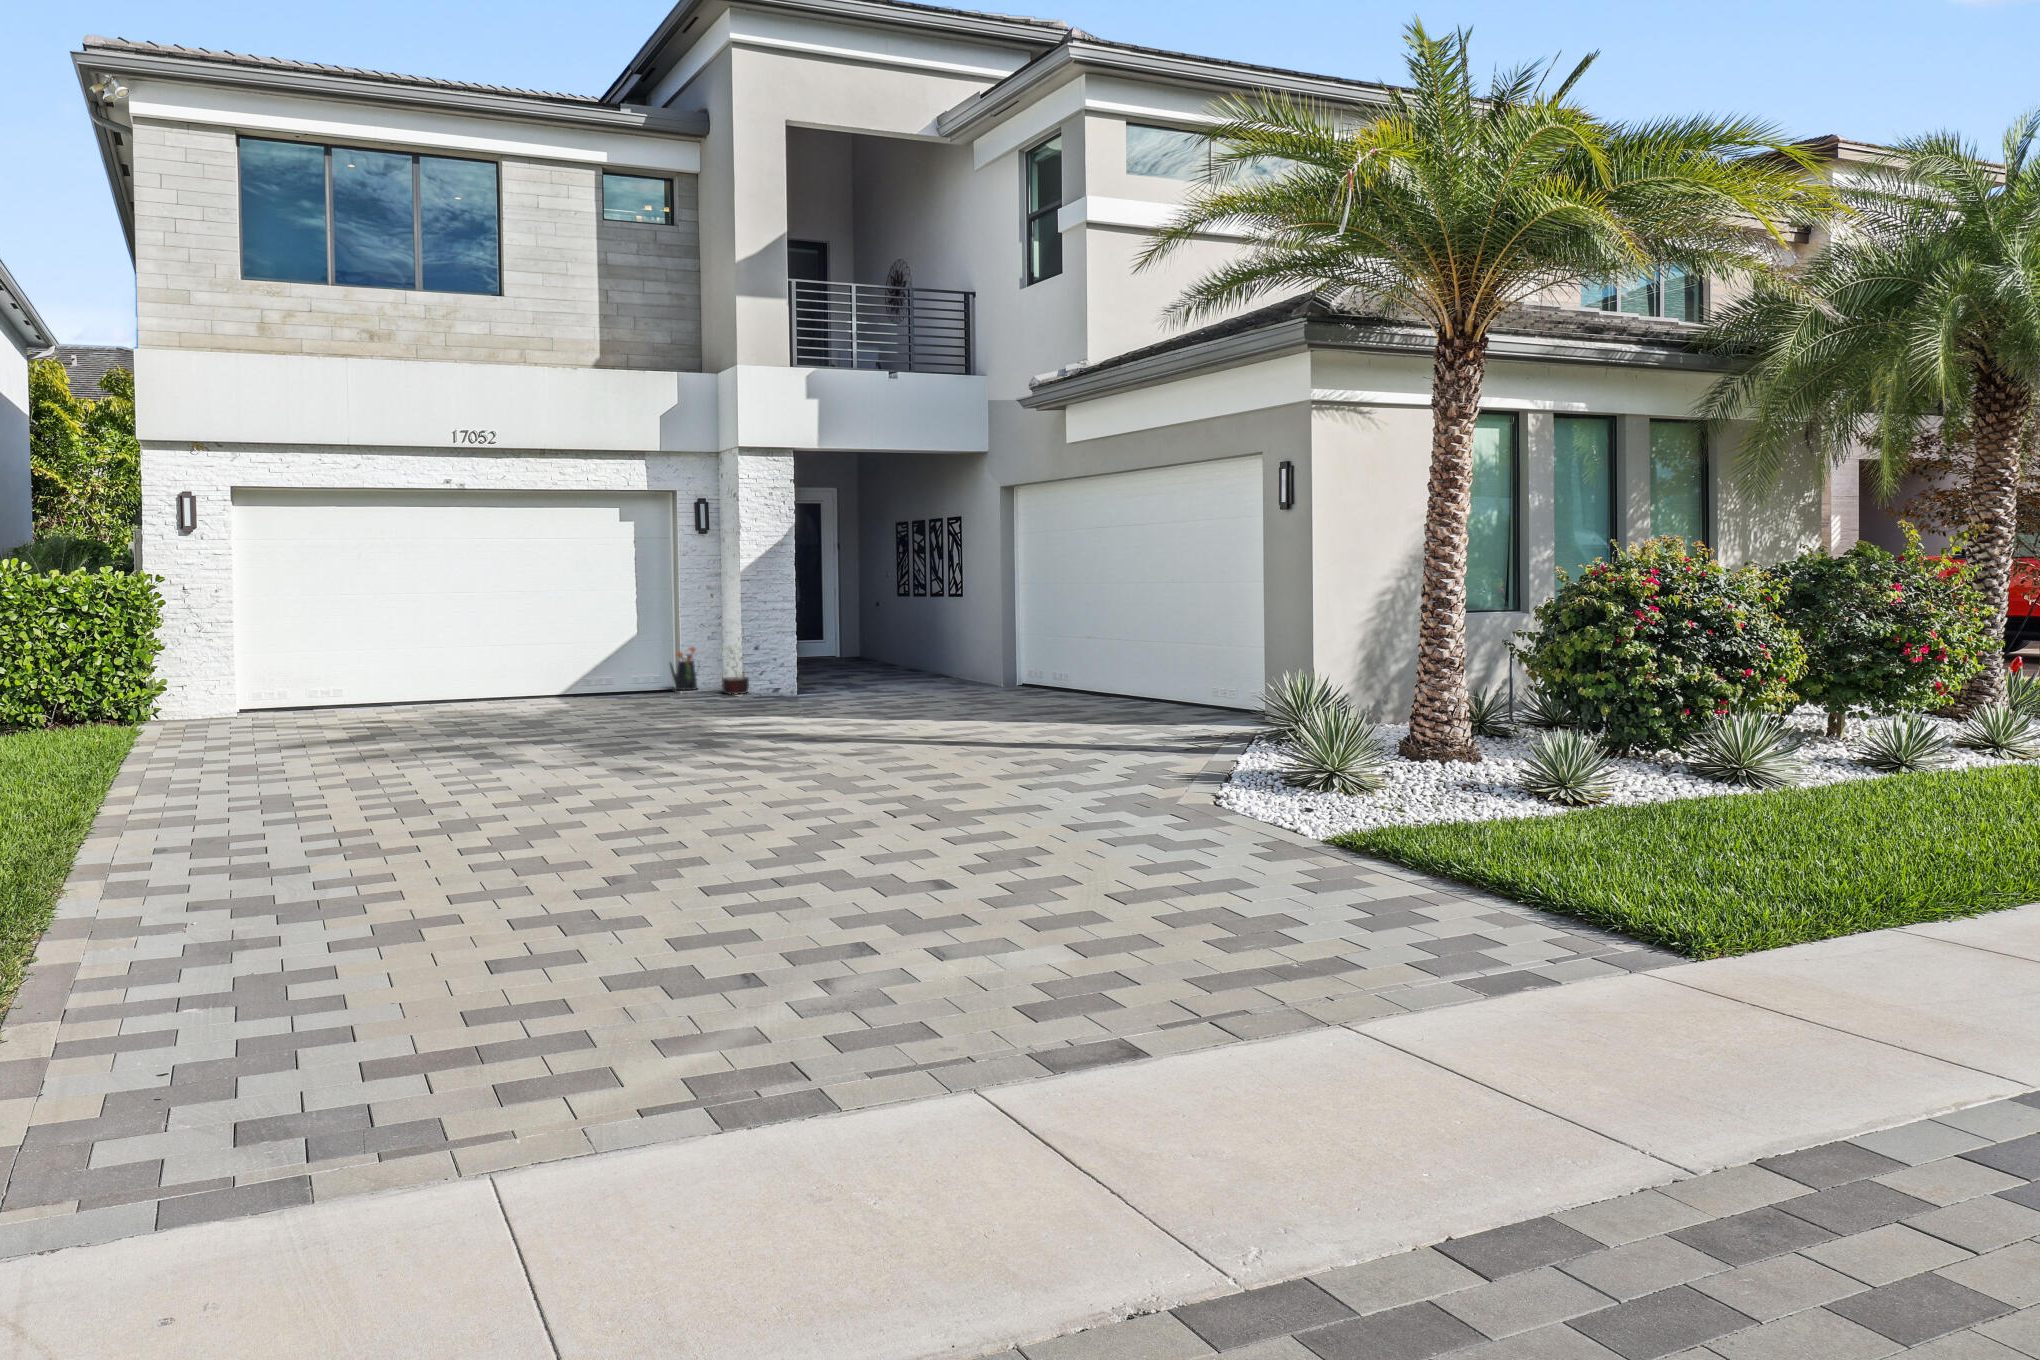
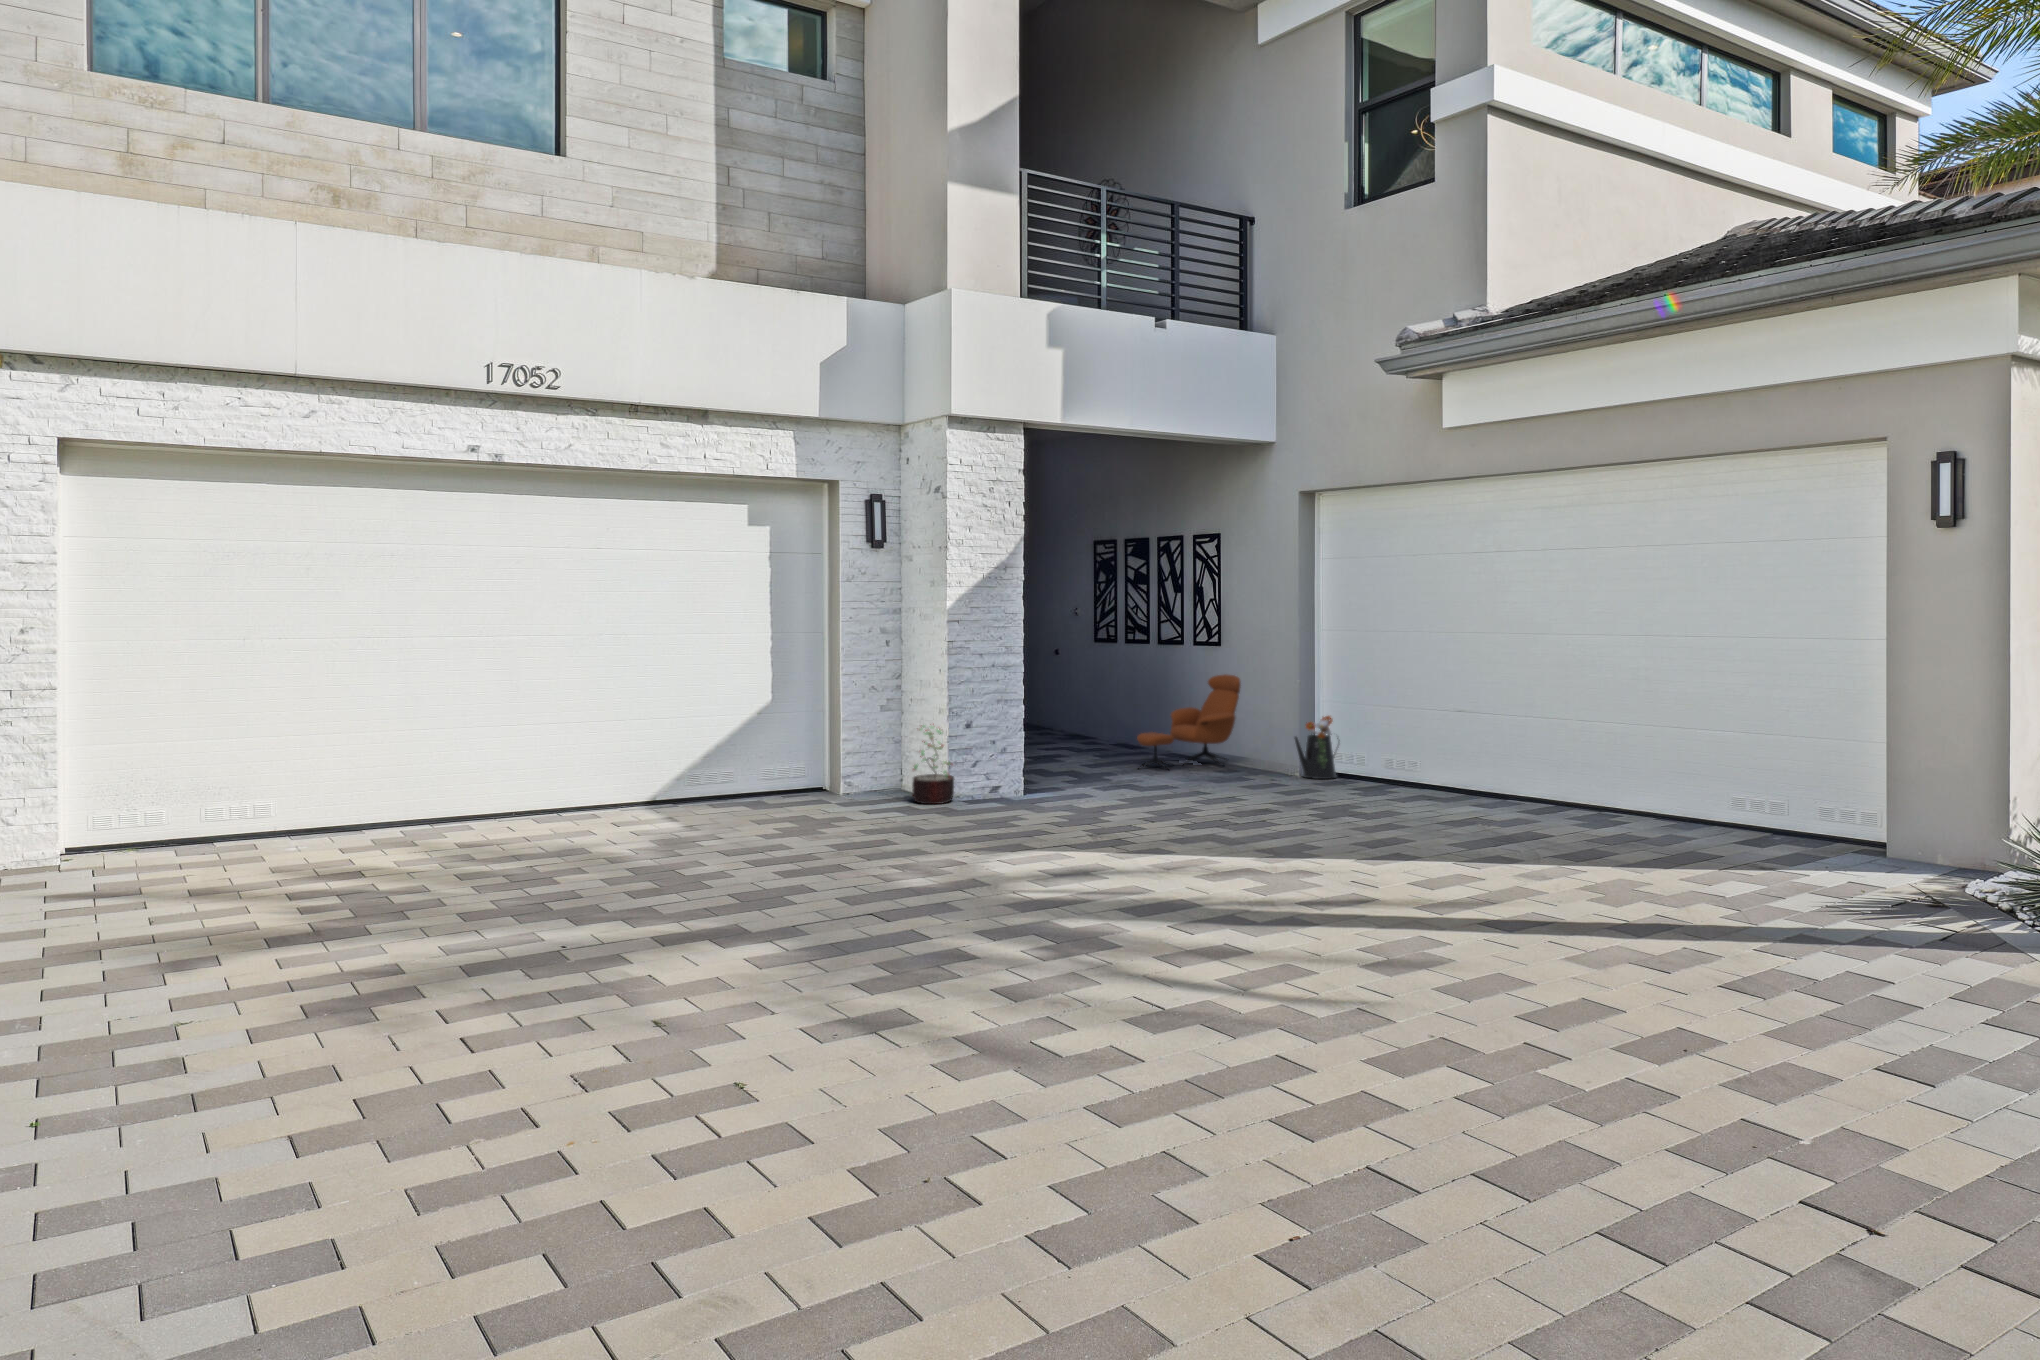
lounge chair: none [895,614,971,679] -> present [1137,675,1241,768]
watering can: present [670,647,700,690] -> present [1294,716,1338,779]

